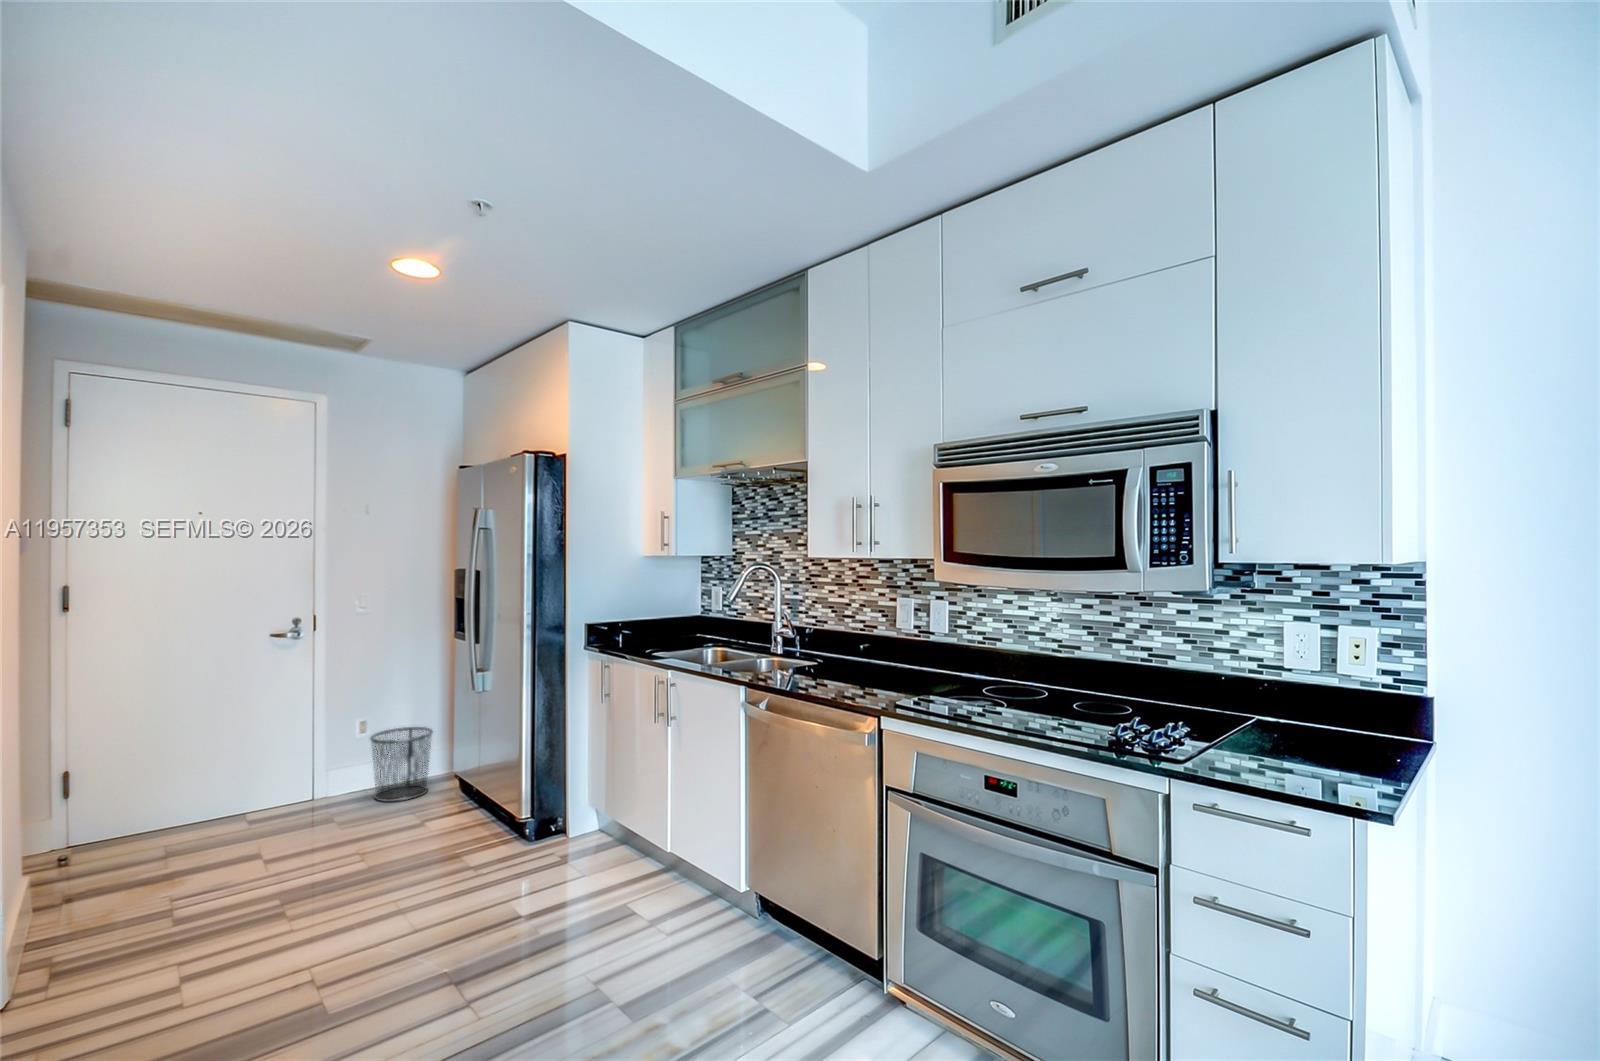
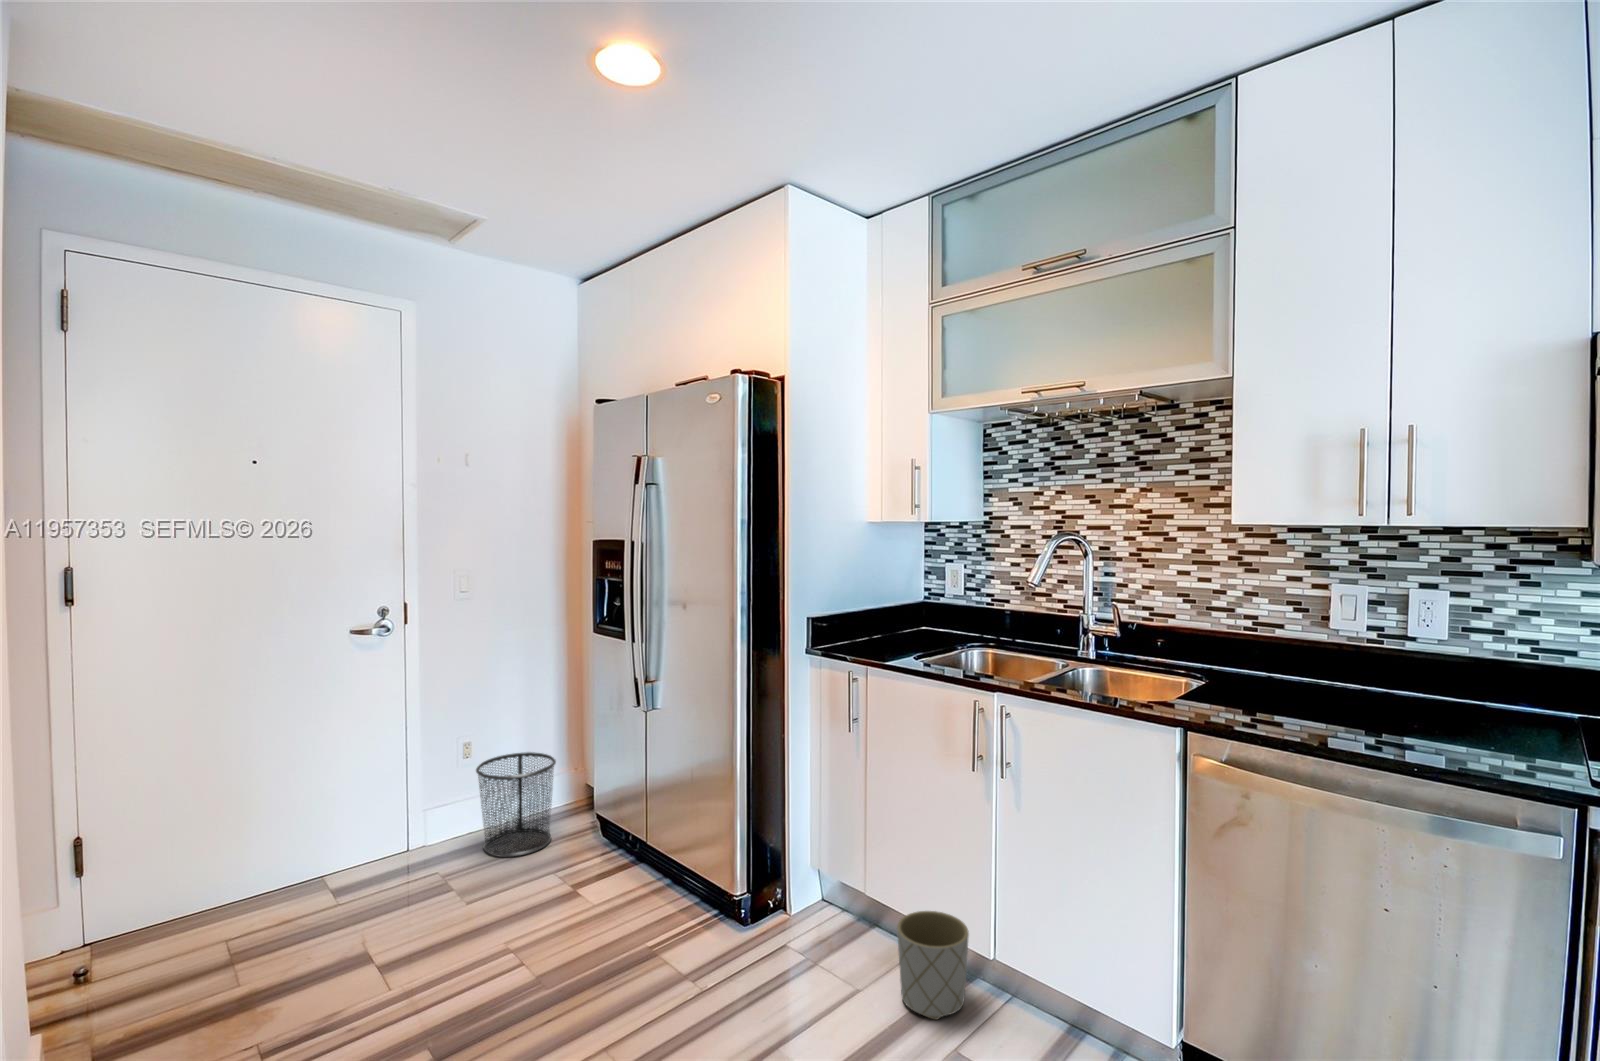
planter: none [596,826,646,896] -> present [897,911,969,1020]

